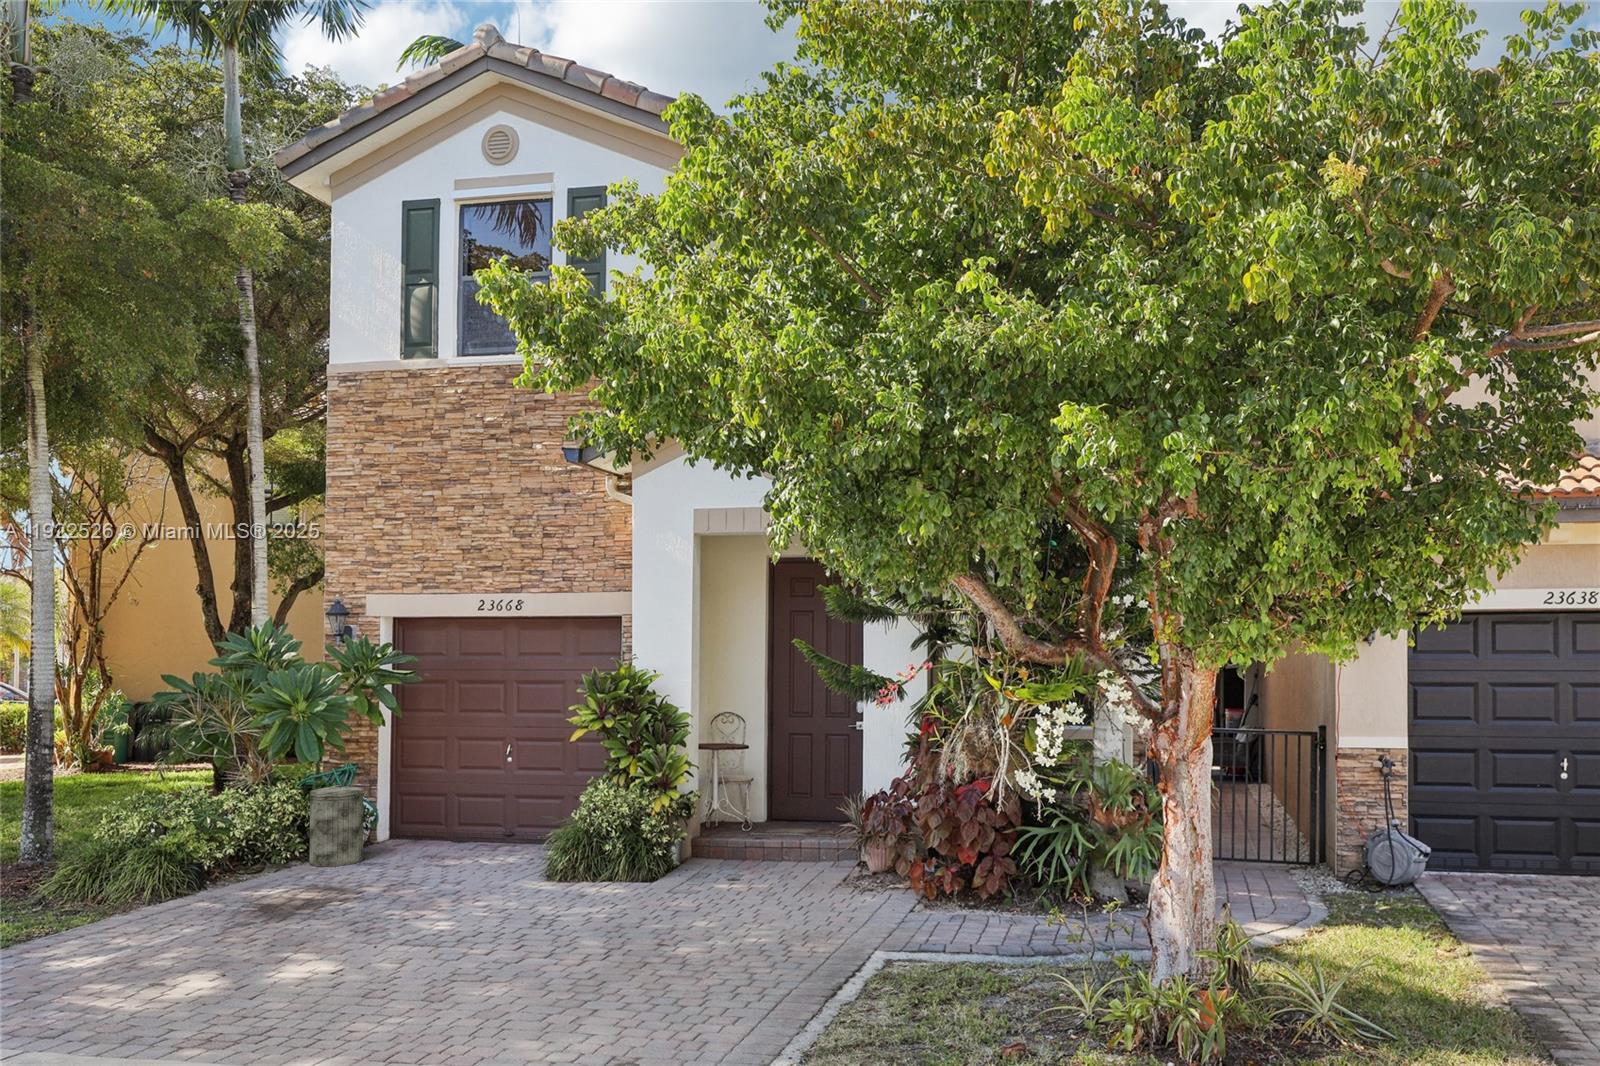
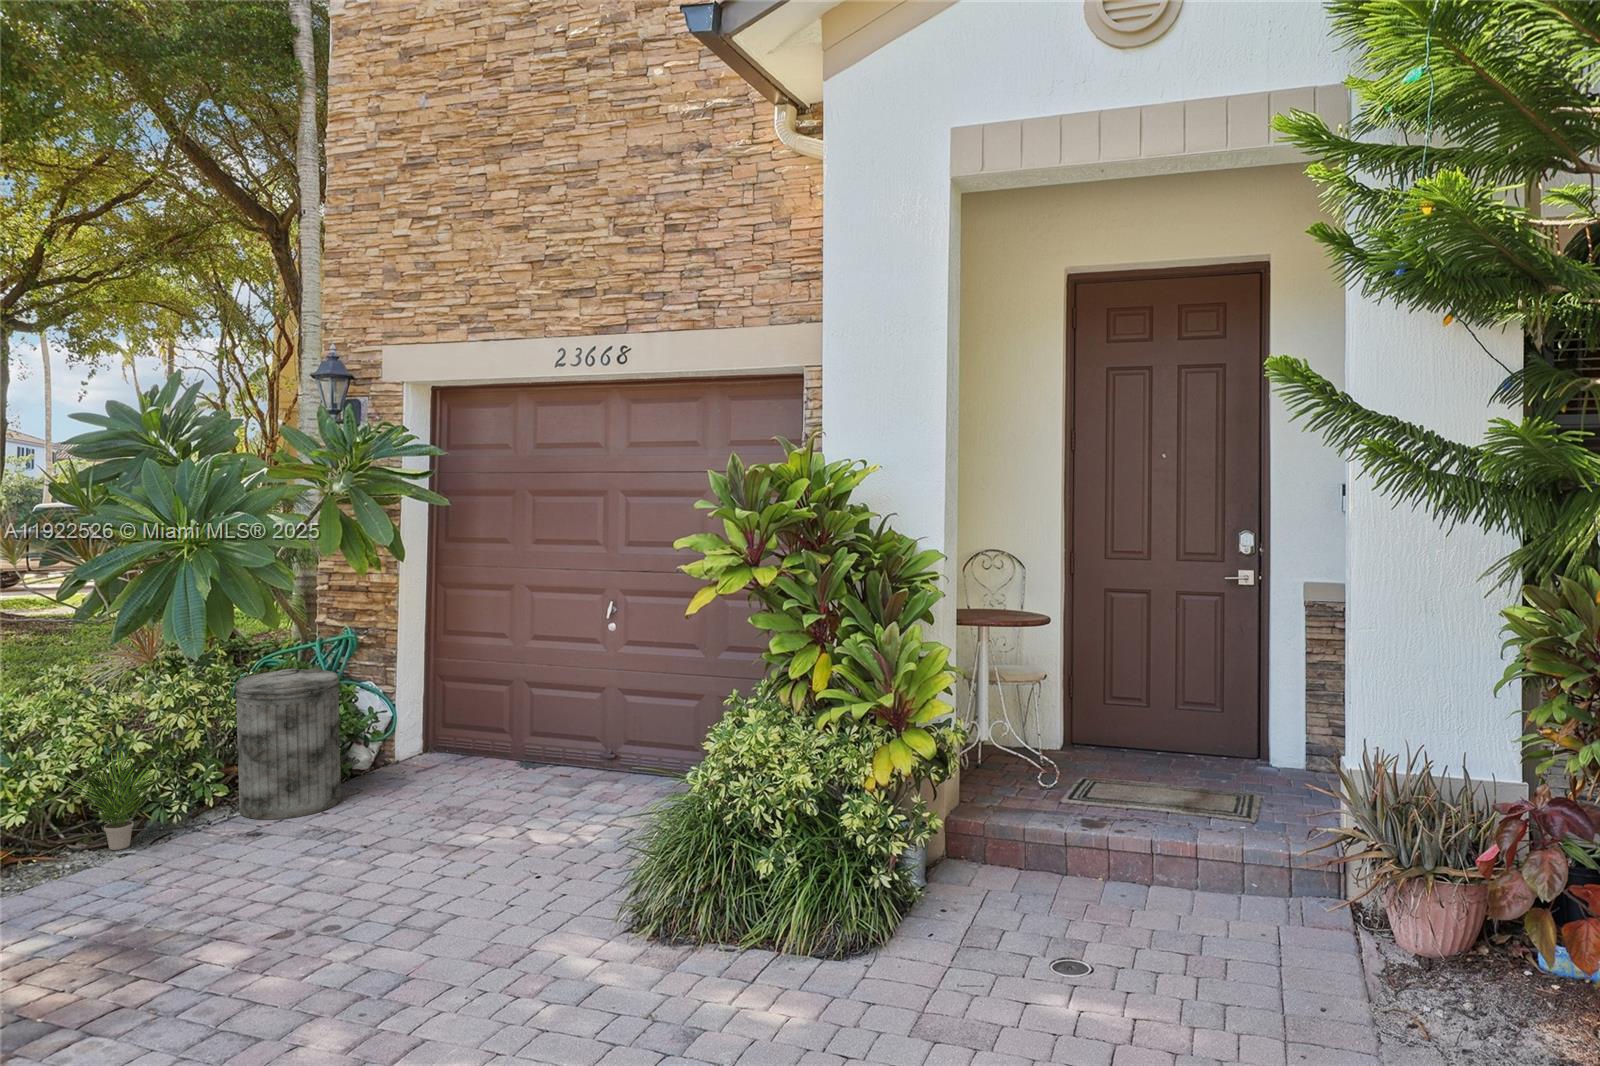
potted plant: none [241,826,289,877] -> present [69,750,157,850]

